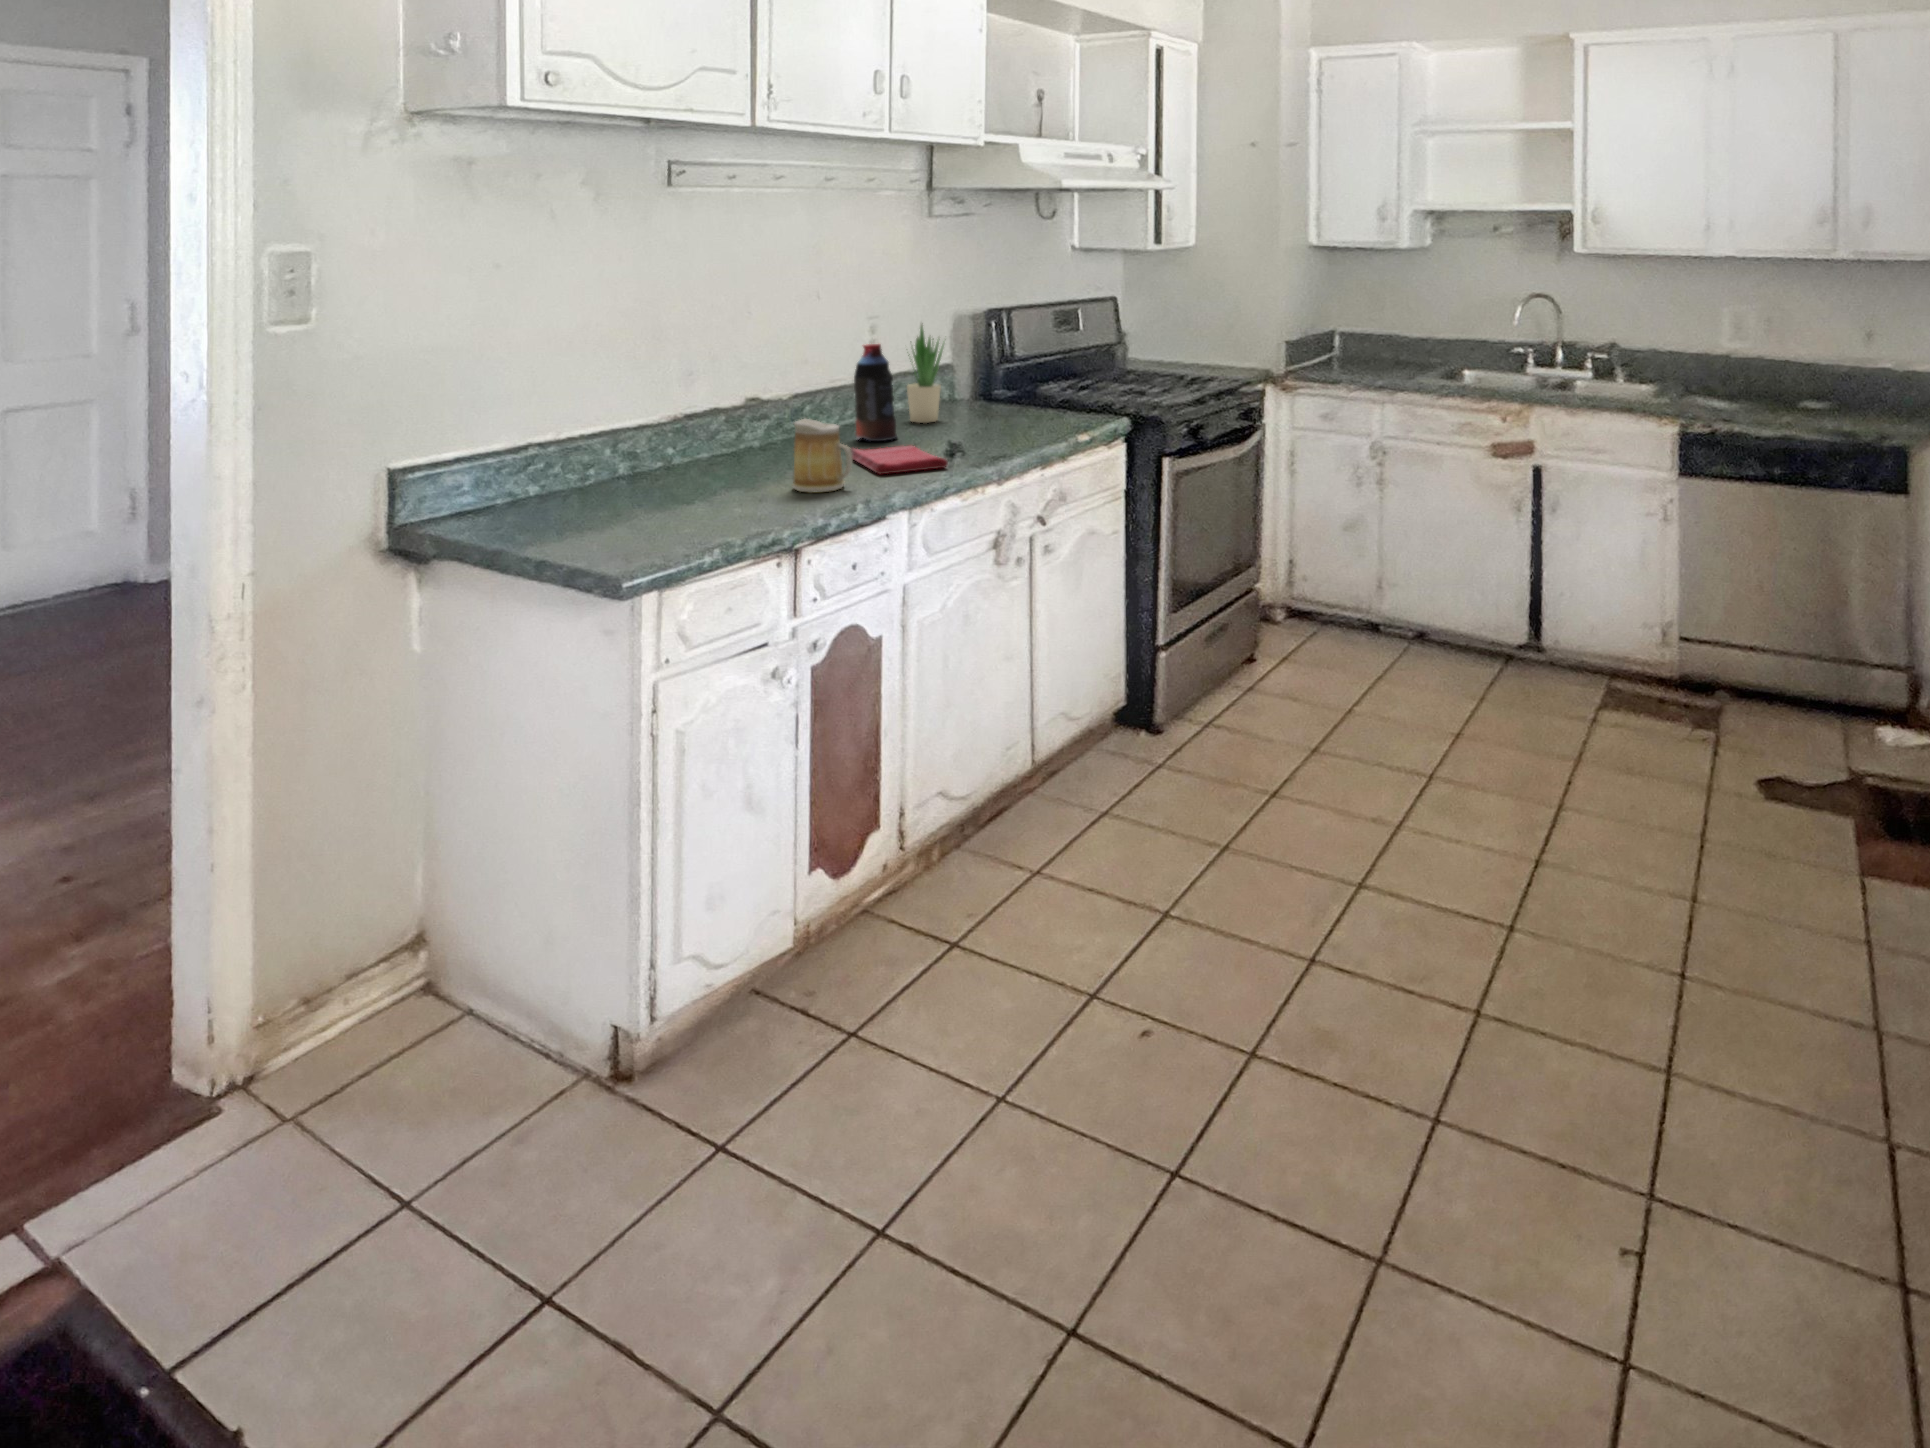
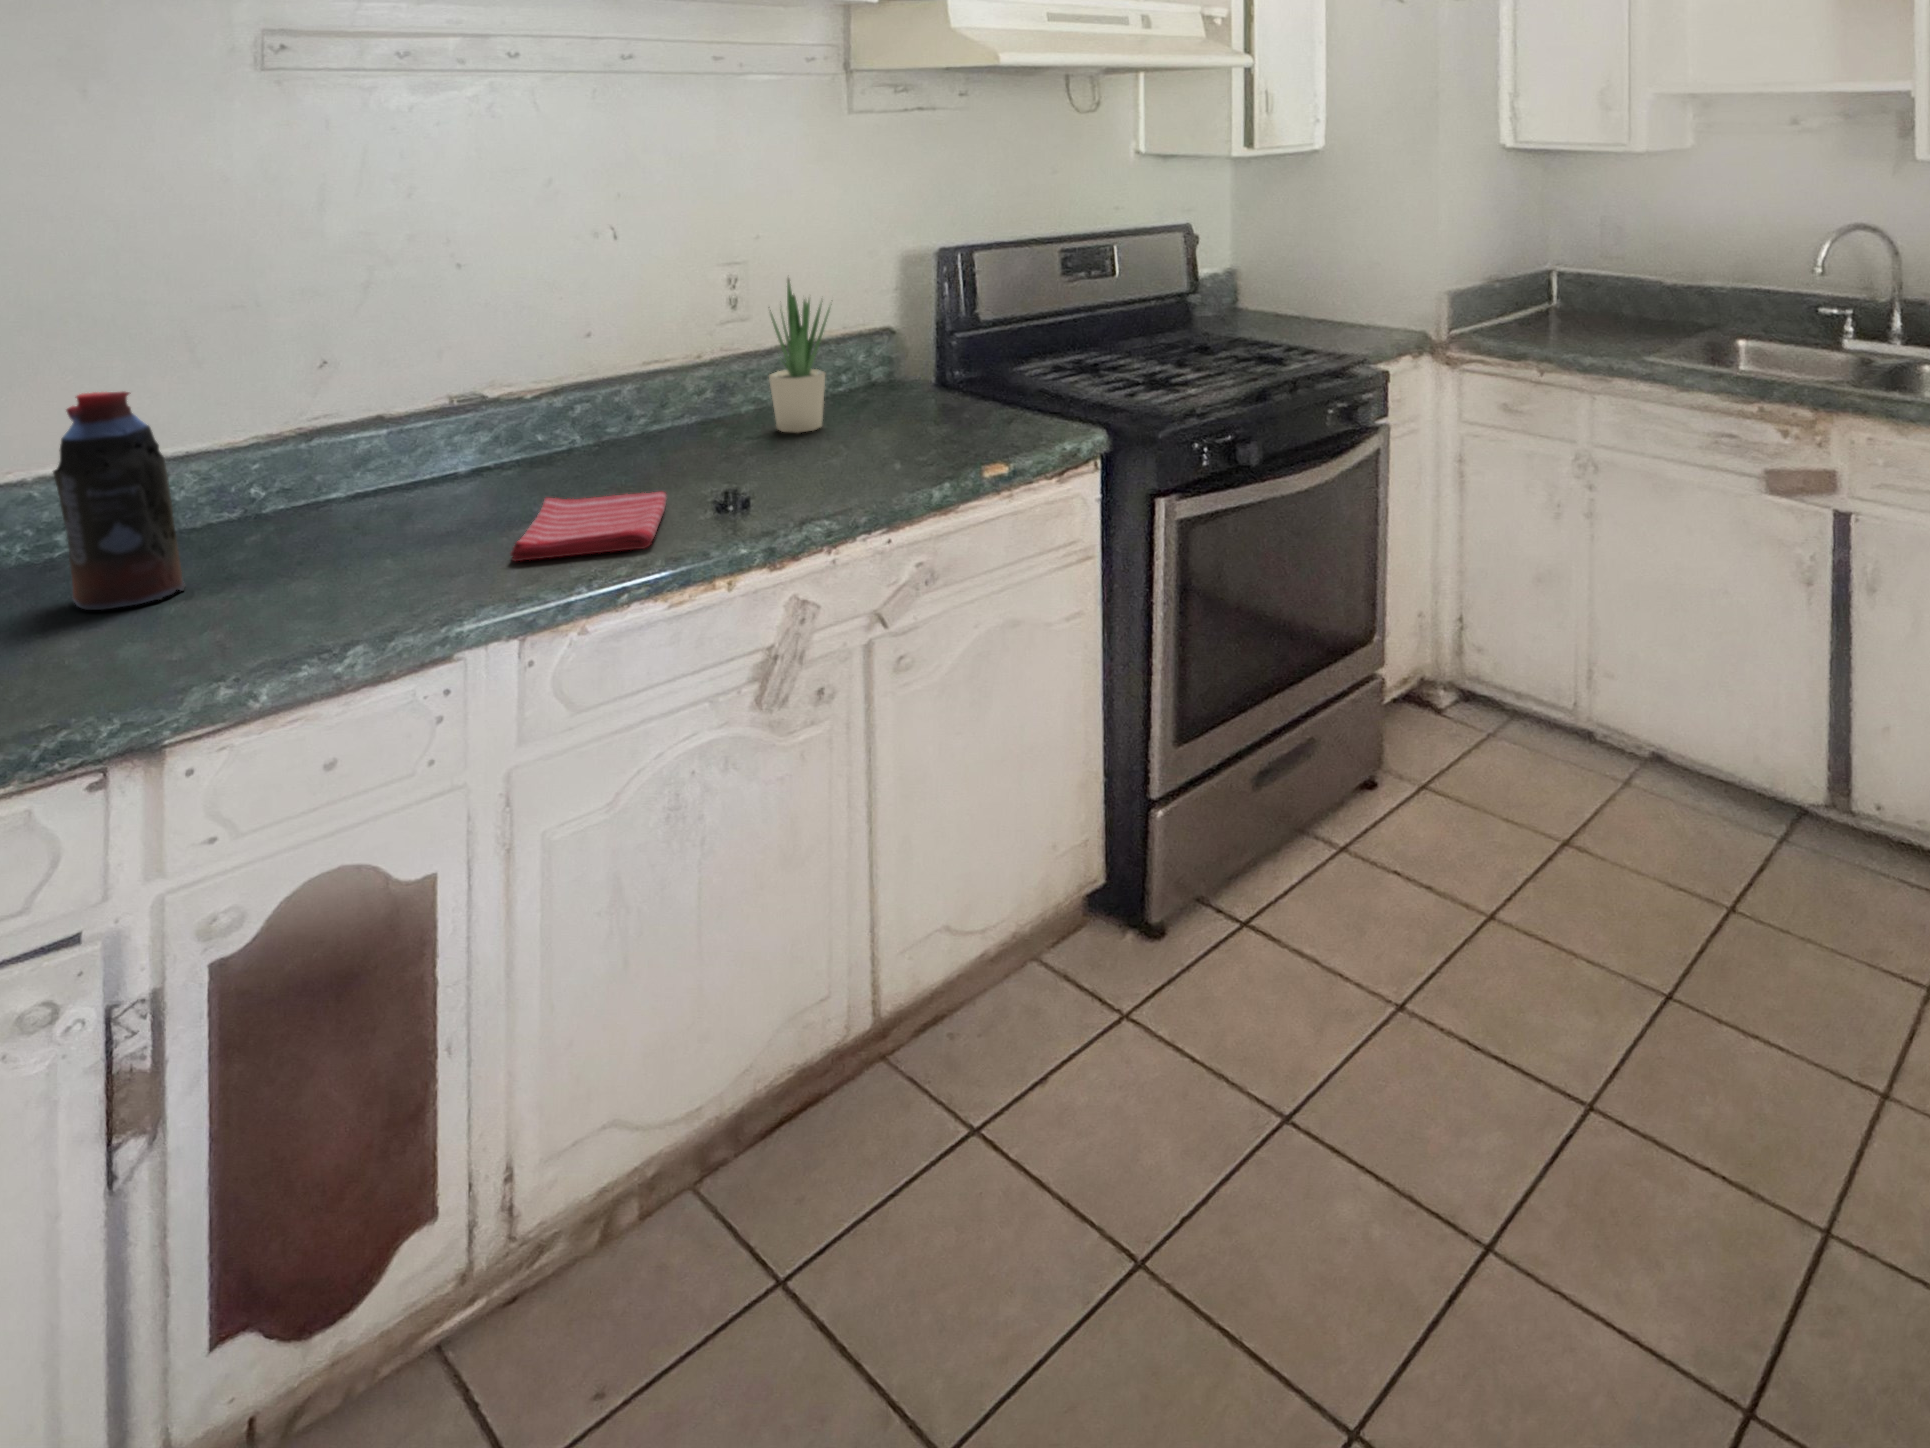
bottle: present [854,344,897,441] -> present [53,392,186,610]
mug: present [792,419,853,492] -> none [296,469,412,609]

